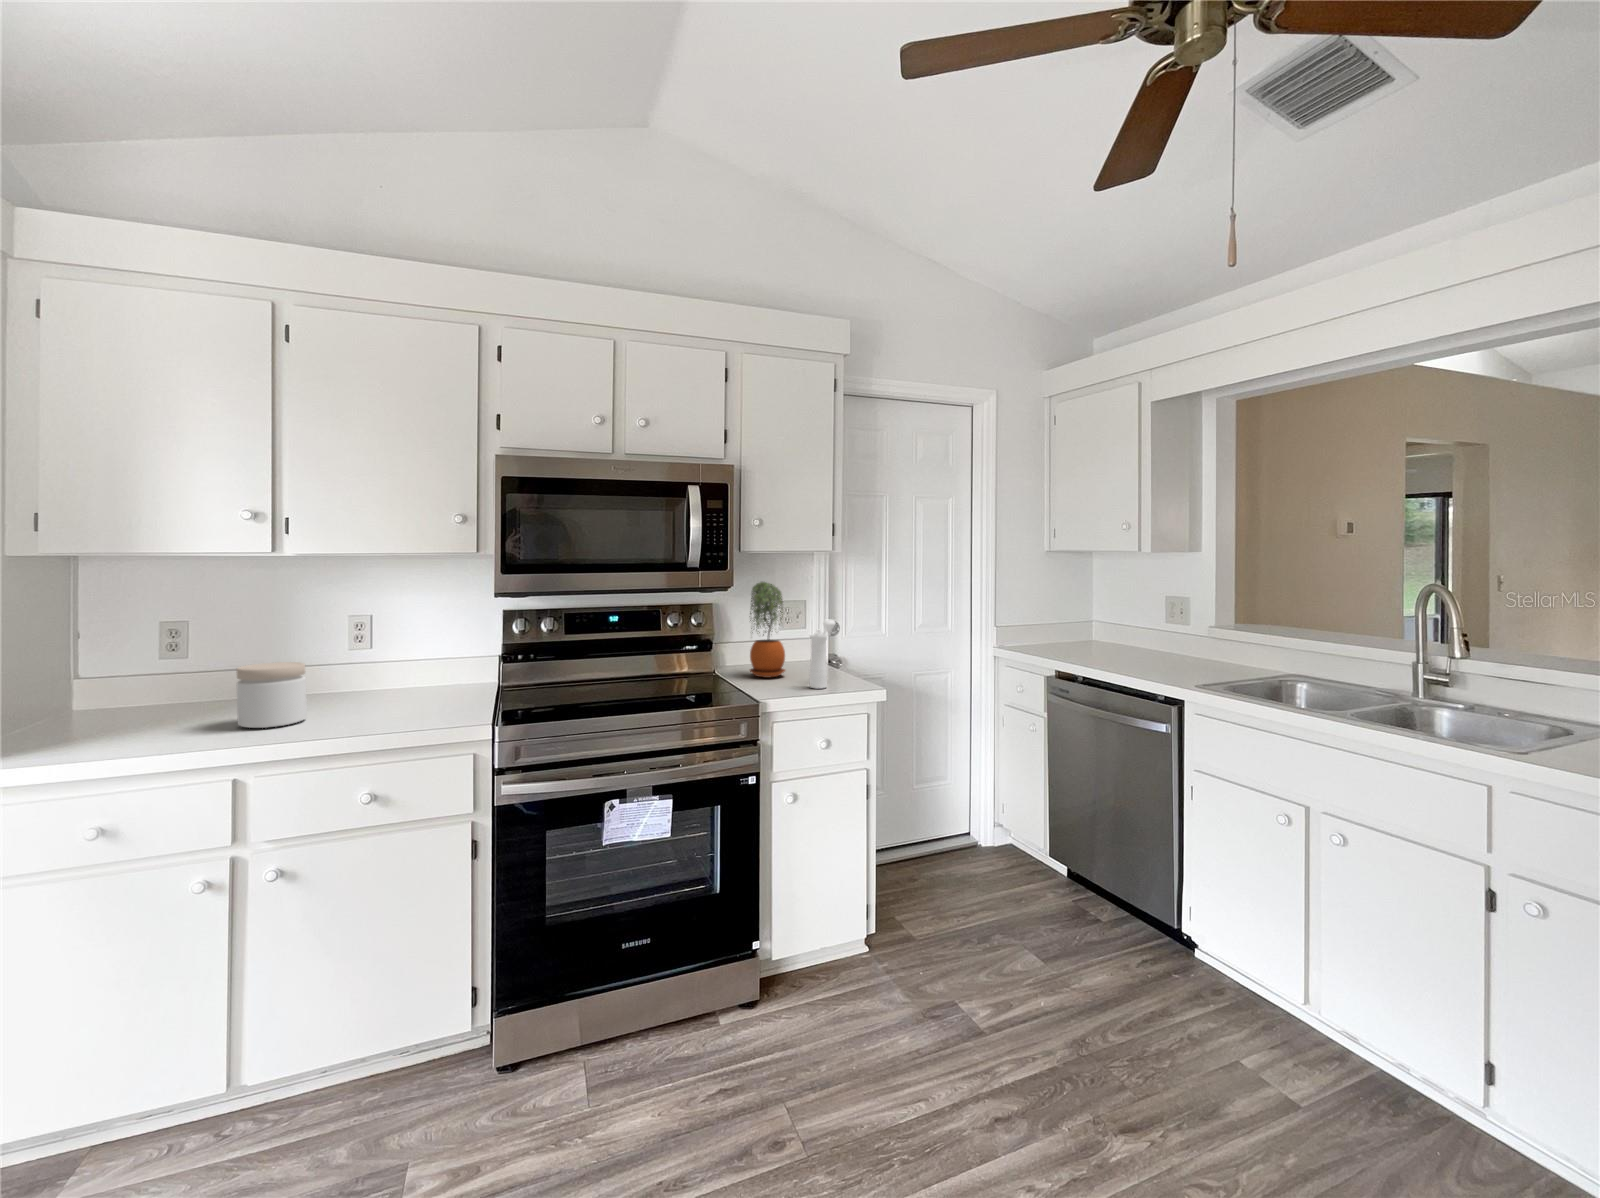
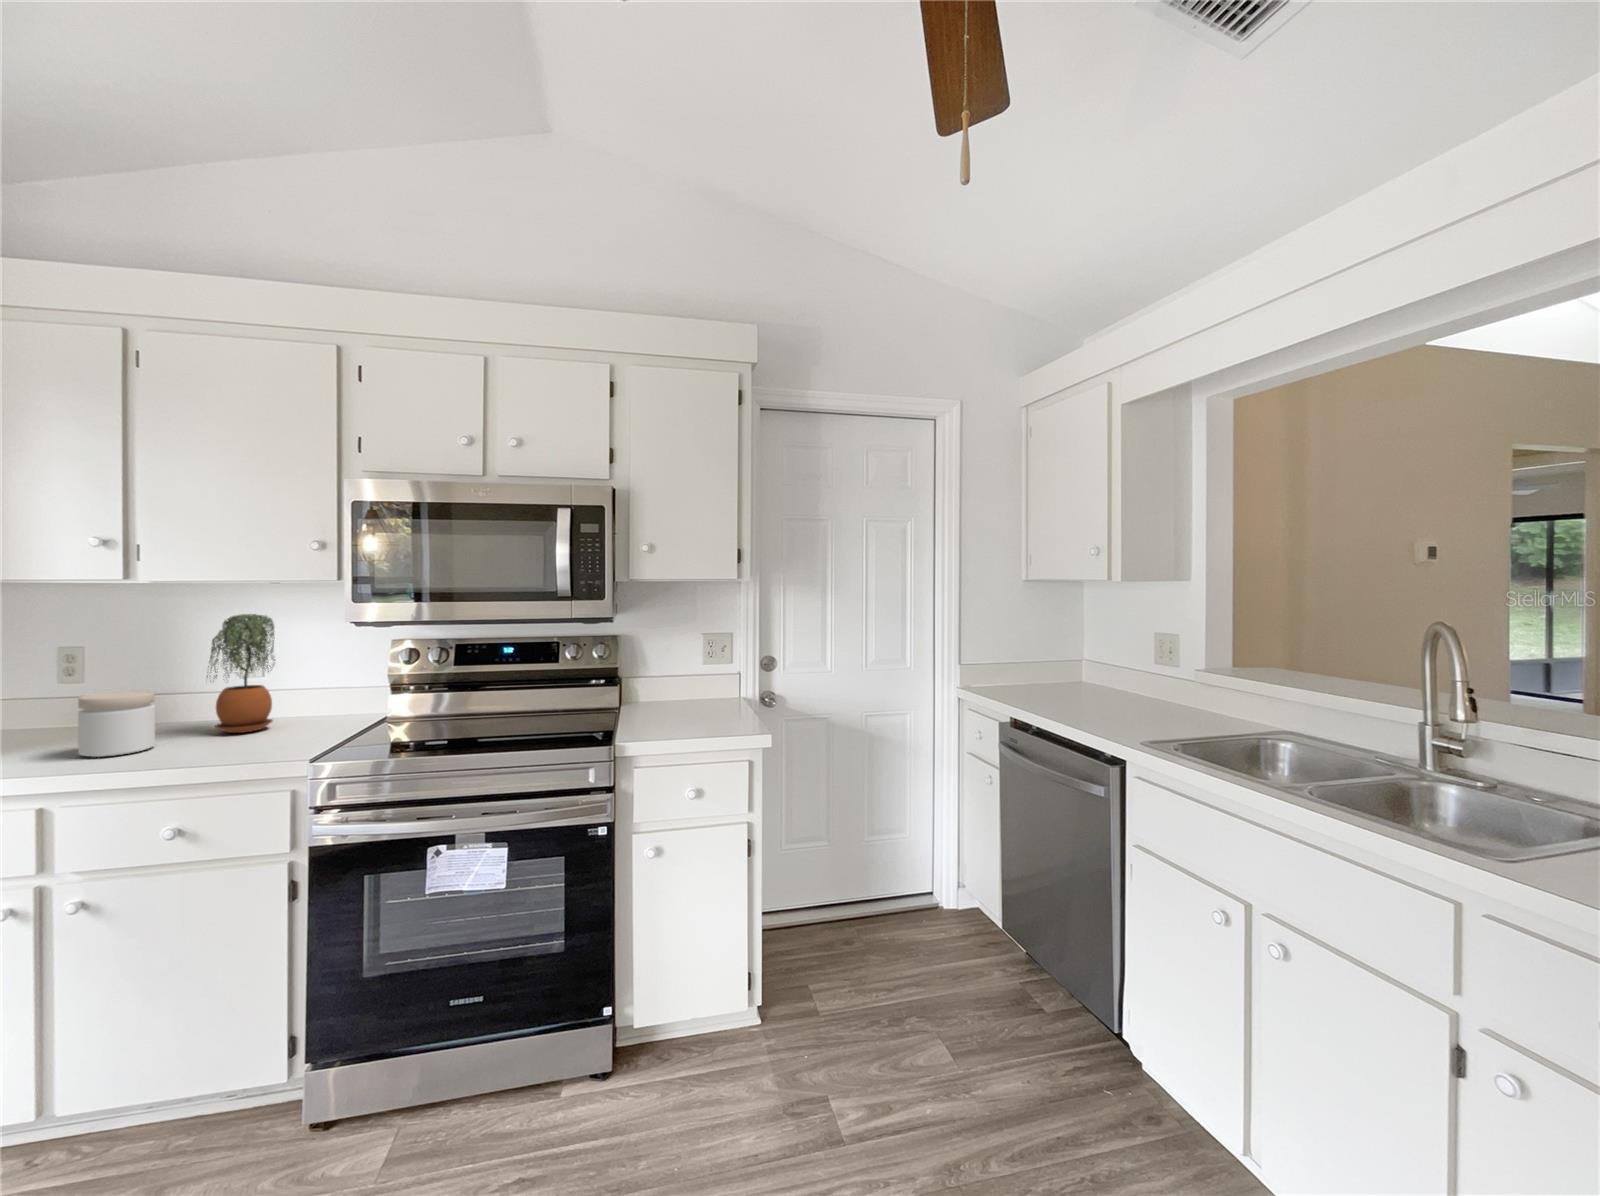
potted plant: present [750,582,785,677] -> present [207,614,275,733]
pepper mill: present [810,620,835,689] -> none [692,653,731,729]

